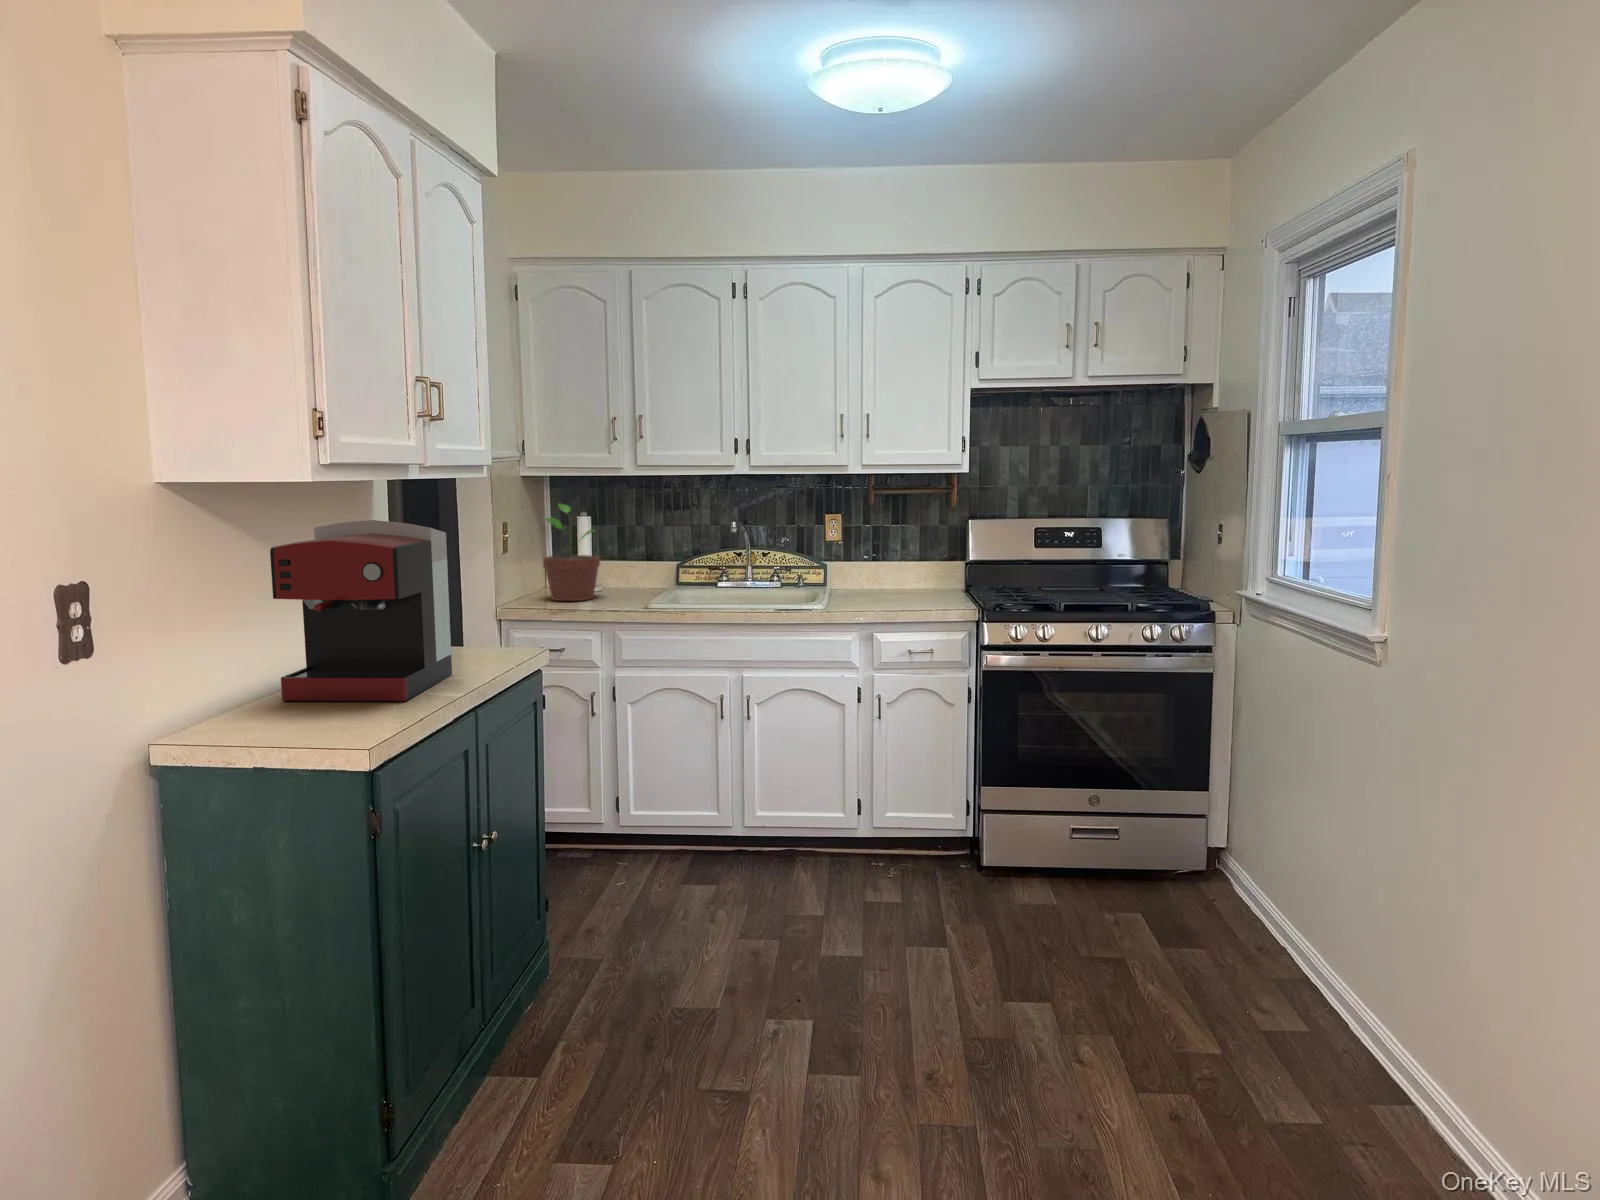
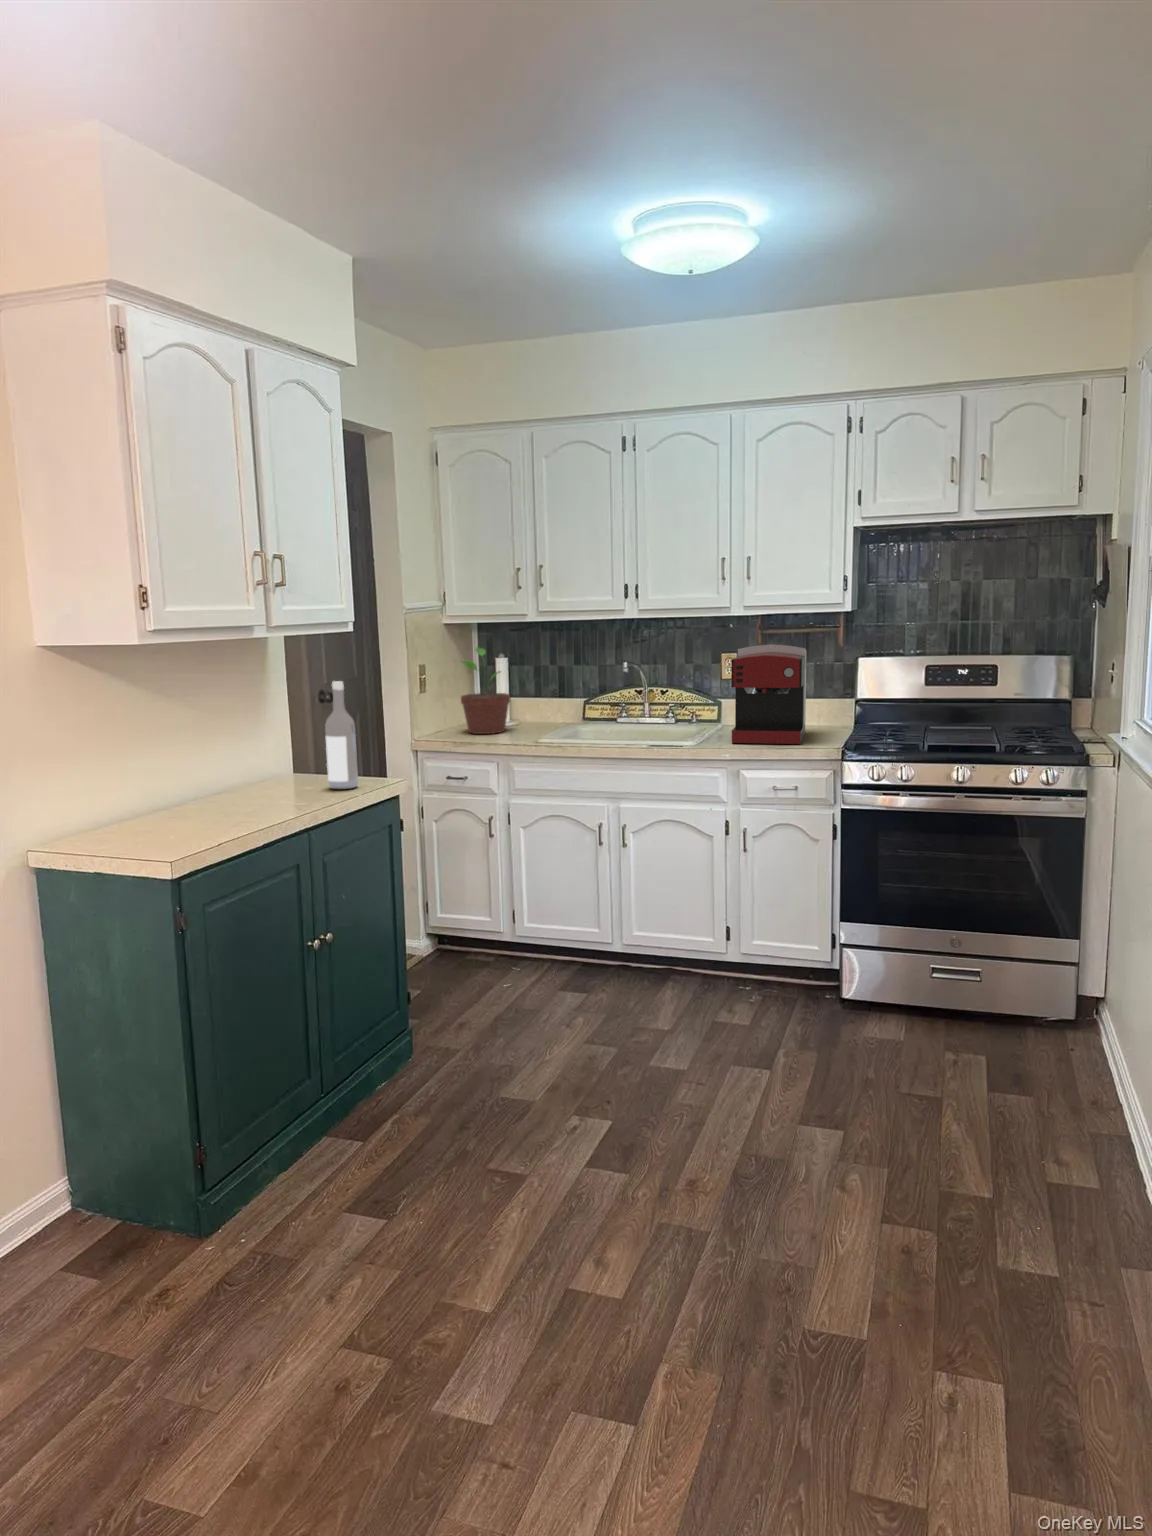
coffee maker: present [270,520,452,701] -> present [731,644,807,744]
wine bottle: none [468,534,505,660] -> present [325,681,358,789]

